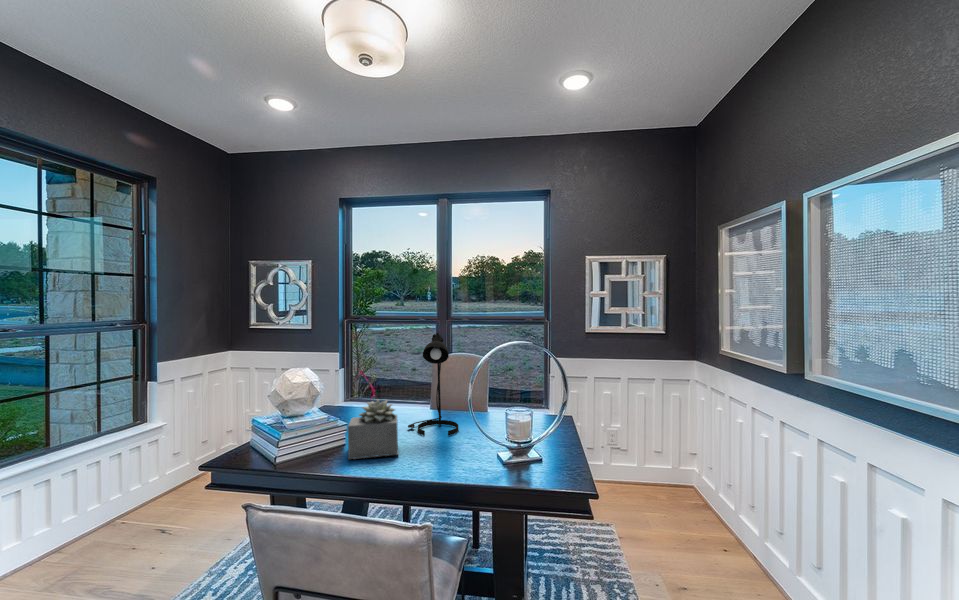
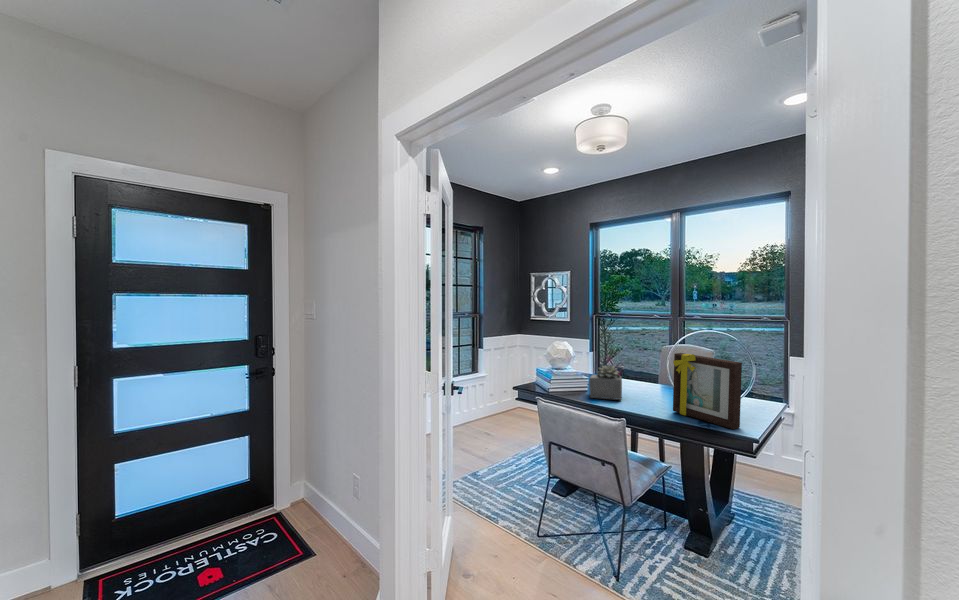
desk lamp: present [408,333,458,435] -> none [631,325,669,397]
picture frame: none [475,373,566,479] -> present [673,353,742,429]

